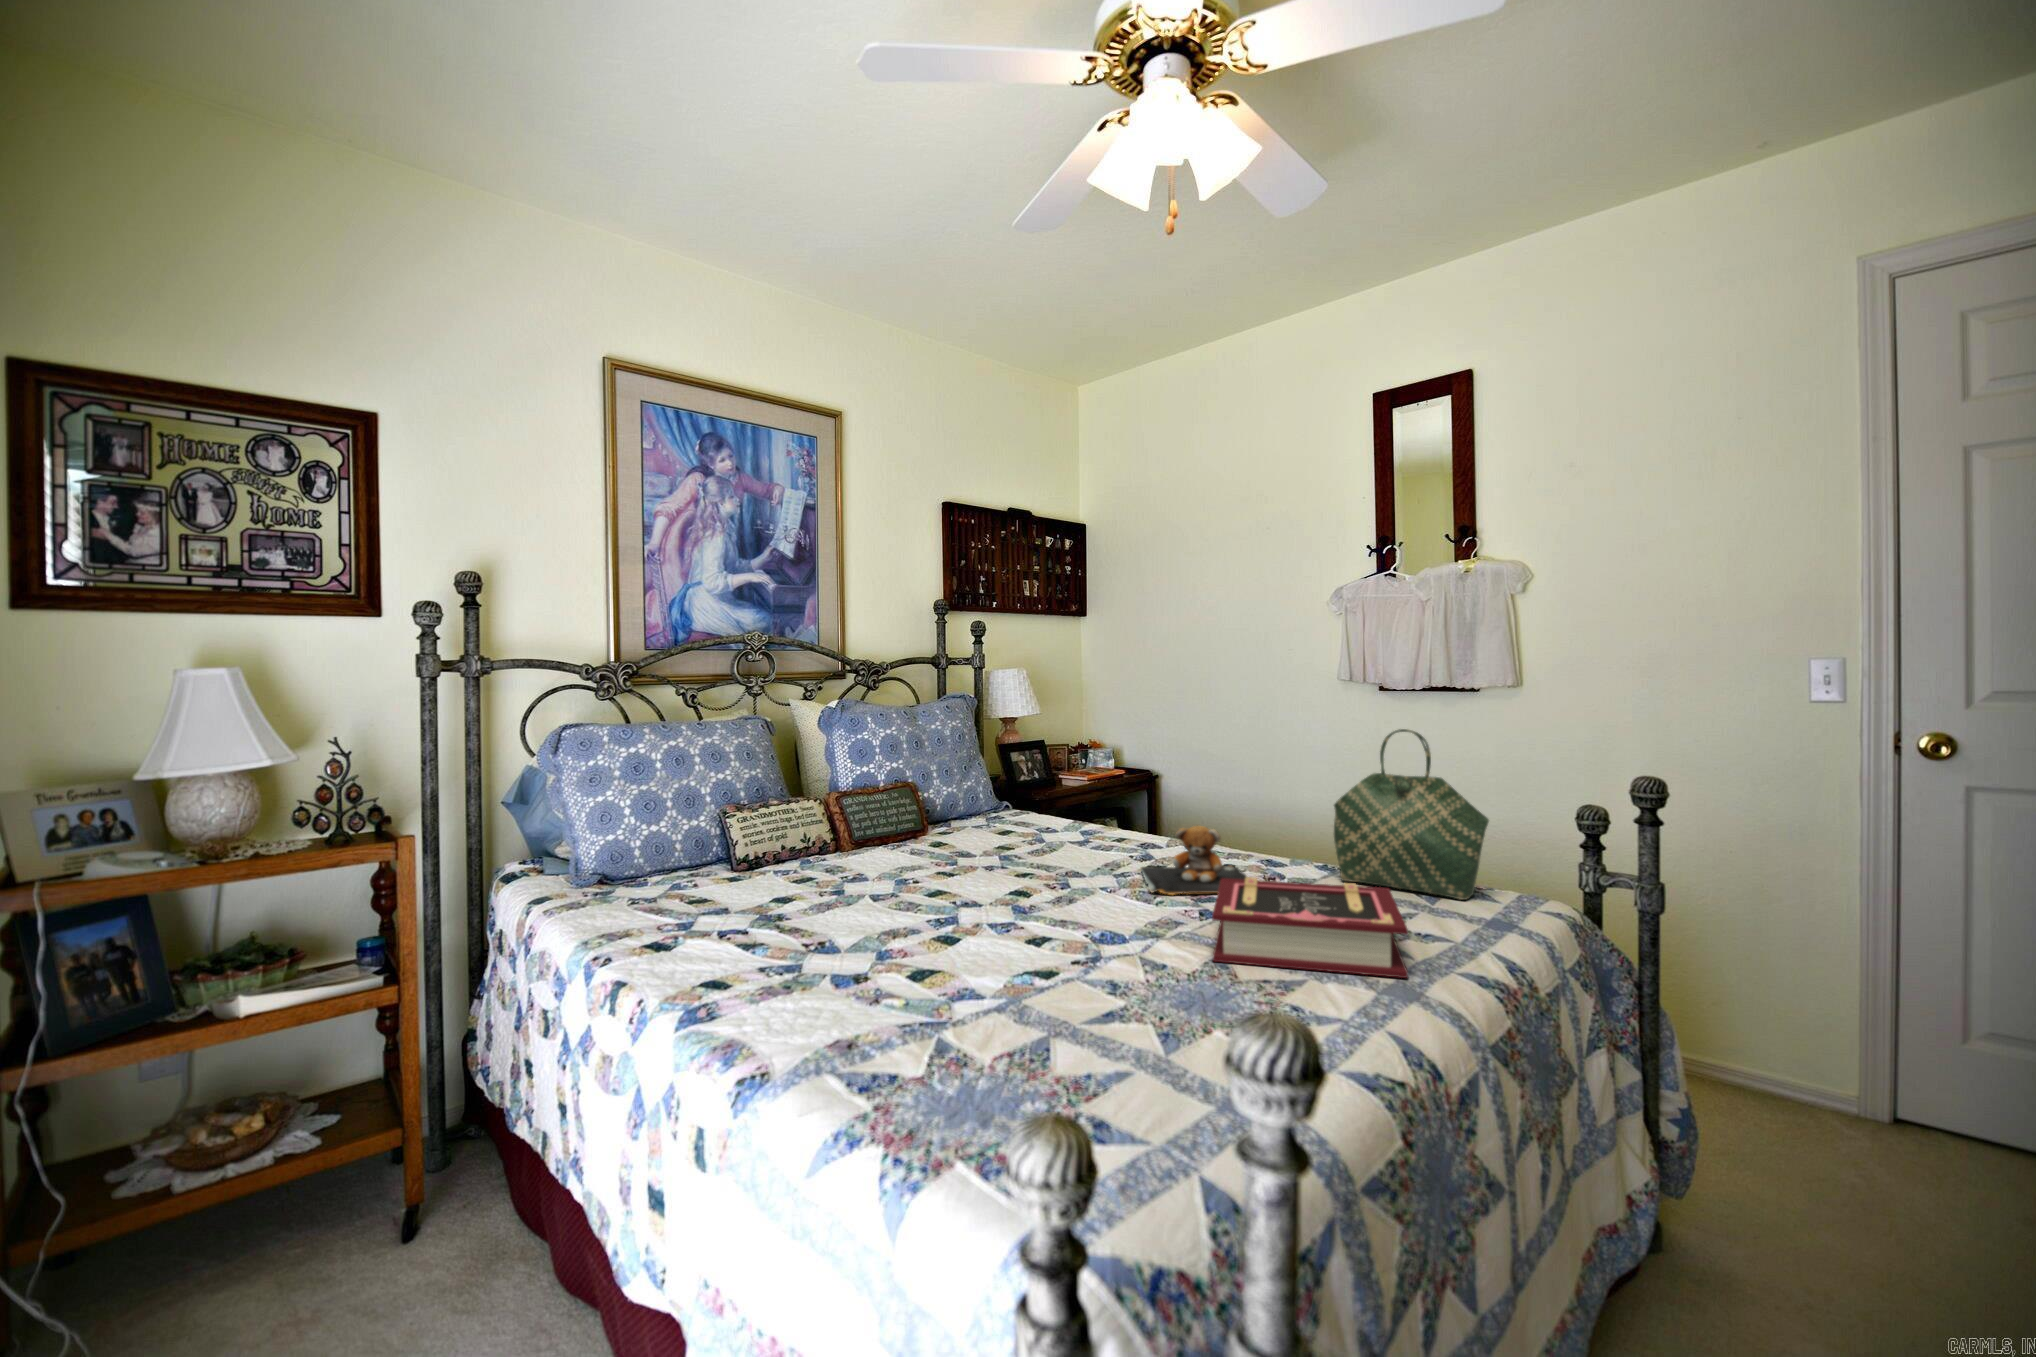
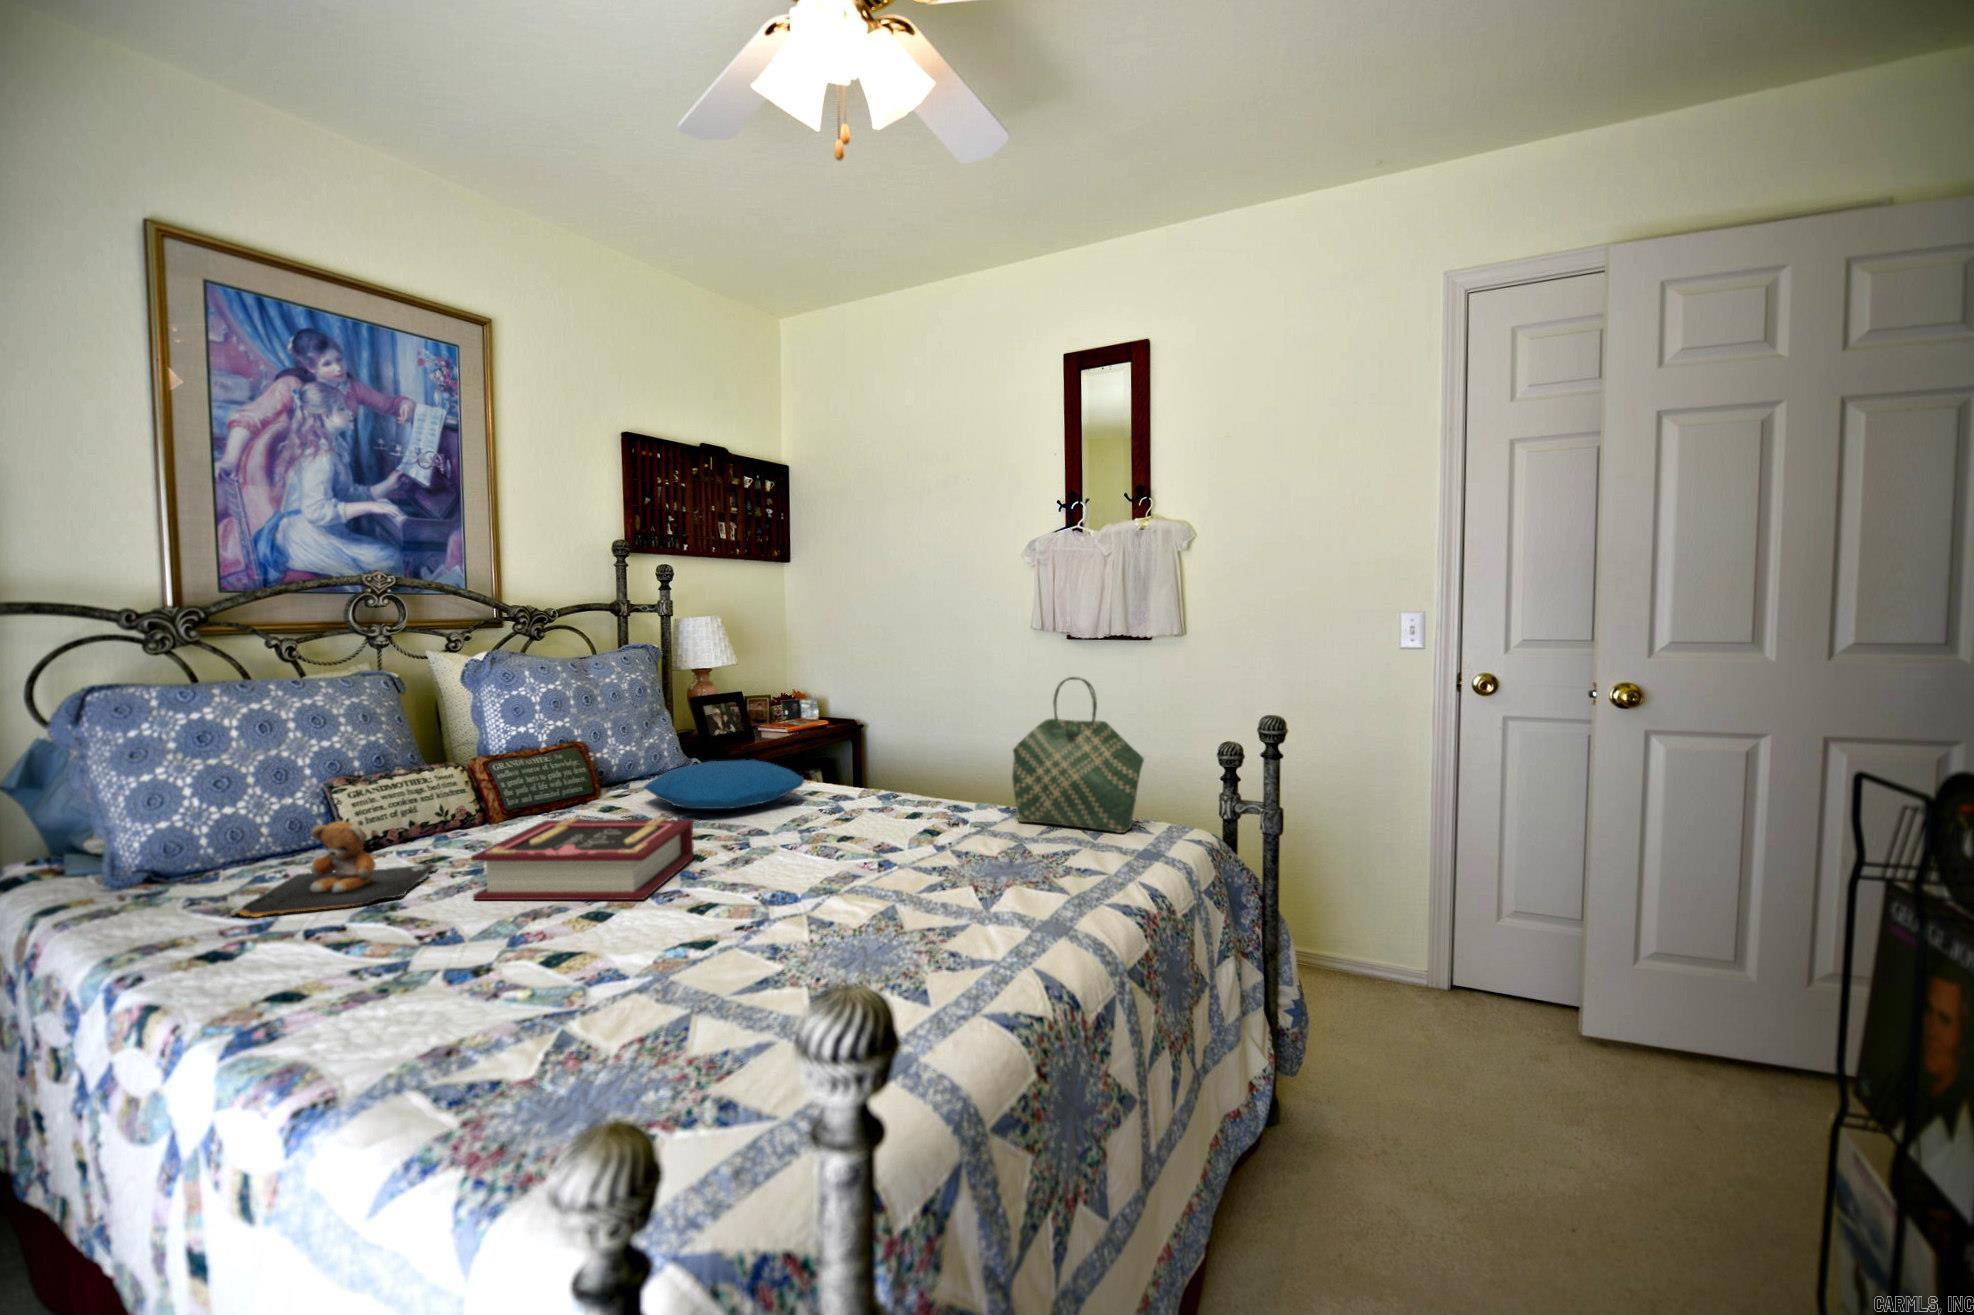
pillow: none [966,805,1114,850] -> present [644,760,804,809]
teddy bear: present [1141,826,1247,895] -> present [231,821,437,917]
book: present [1212,877,1408,978] -> present [471,817,694,900]

